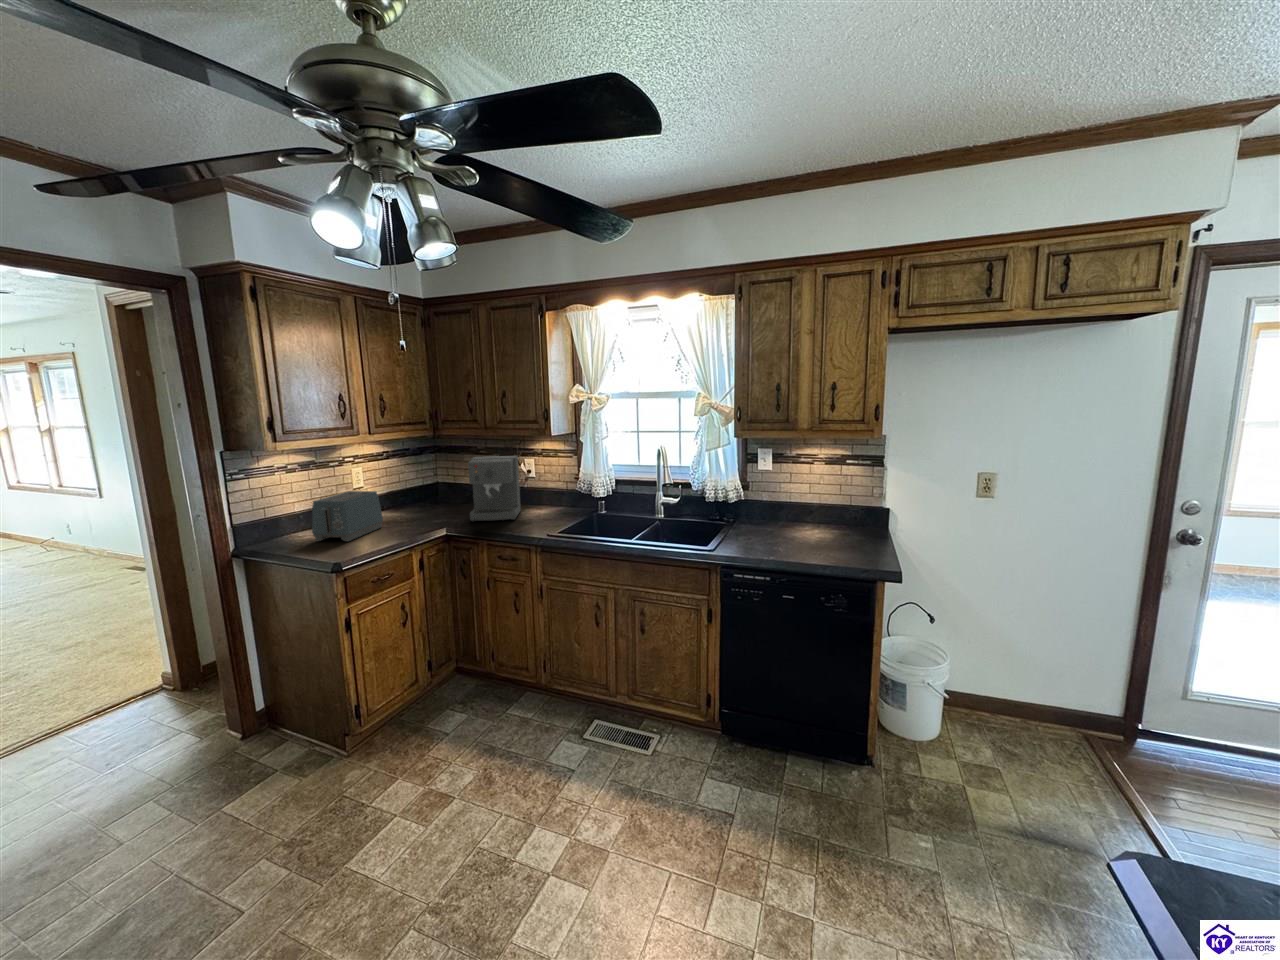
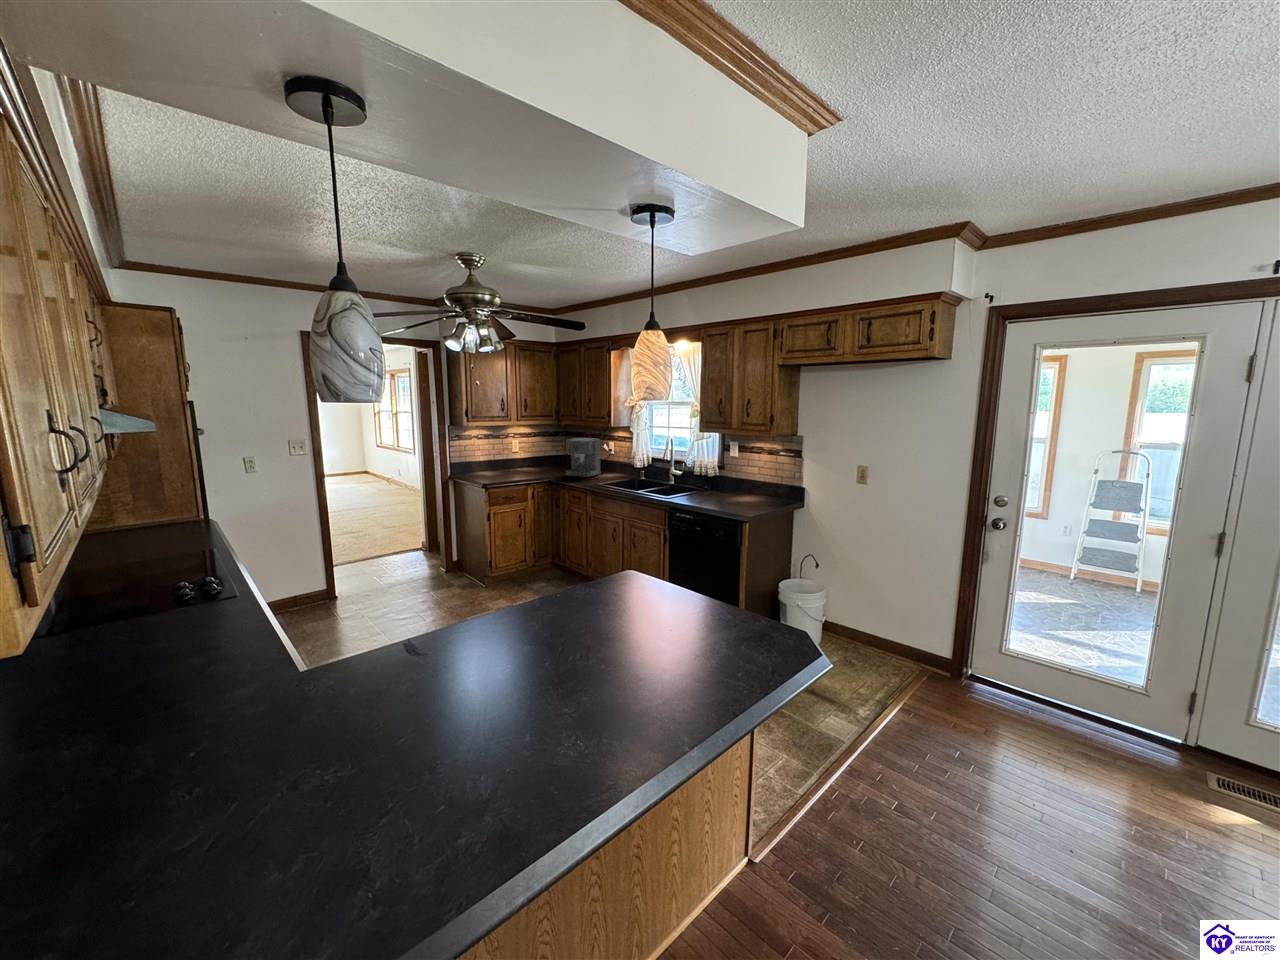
toaster: present [312,491,383,541] -> none [484,452,521,478]

